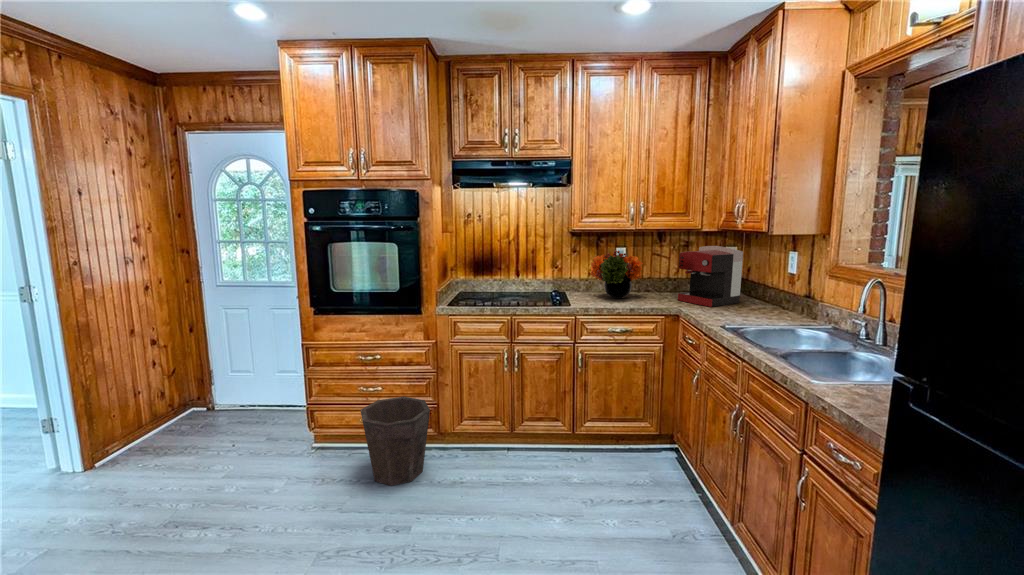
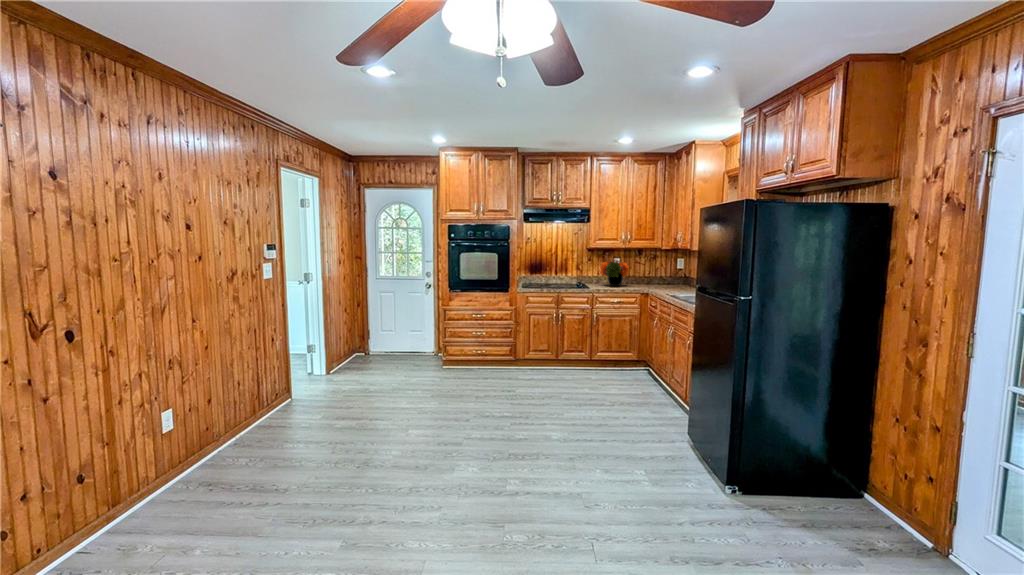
coffee maker: present [678,246,743,307] -> none [649,257,684,289]
waste bin: present [361,396,430,486] -> none [479,338,516,381]

